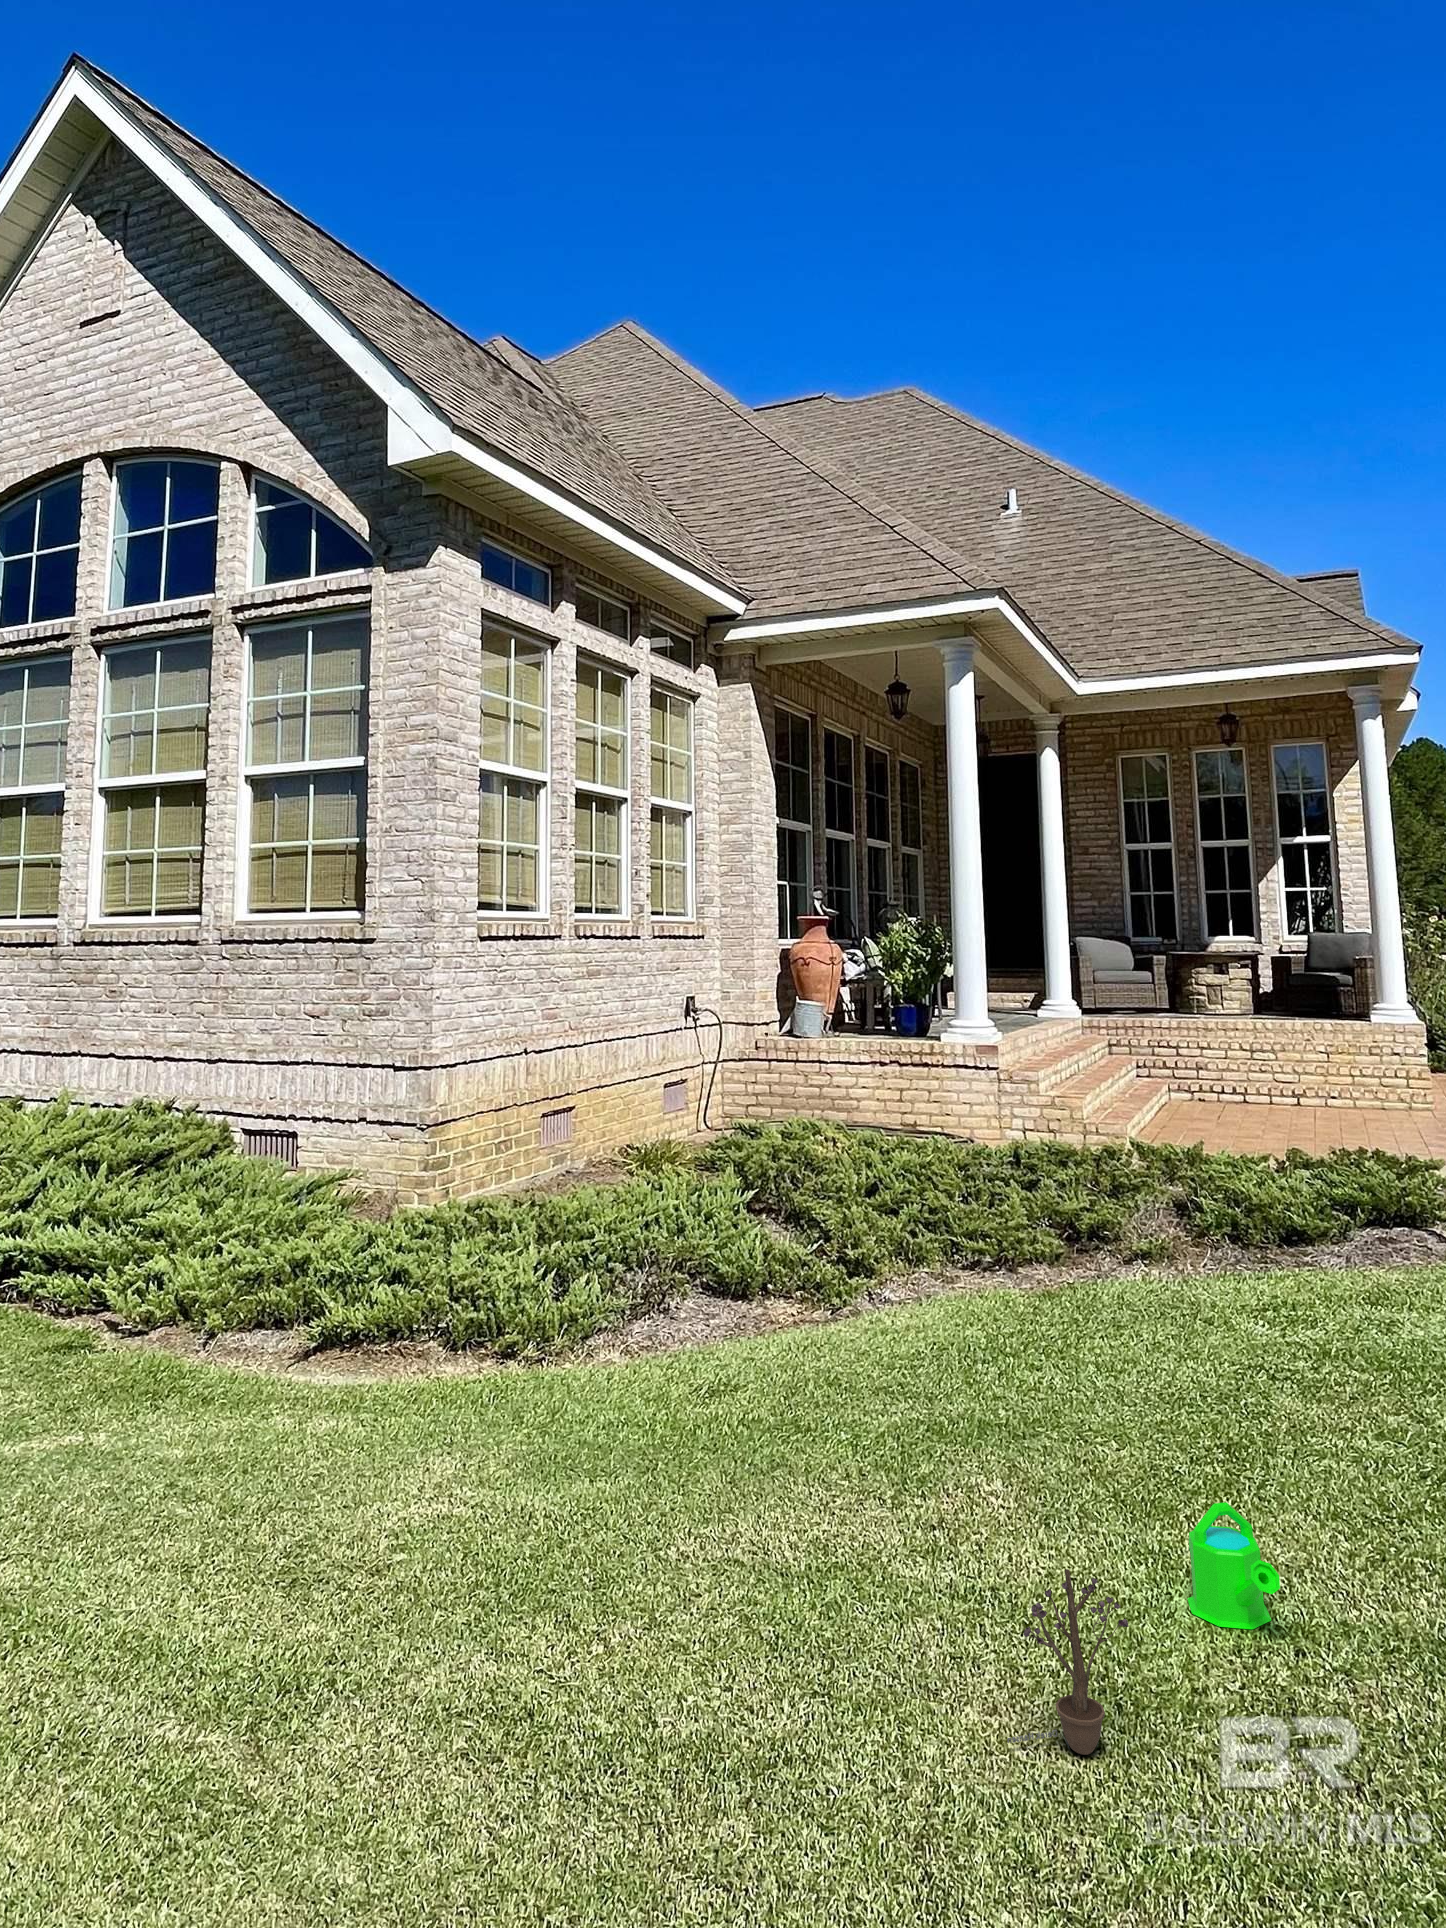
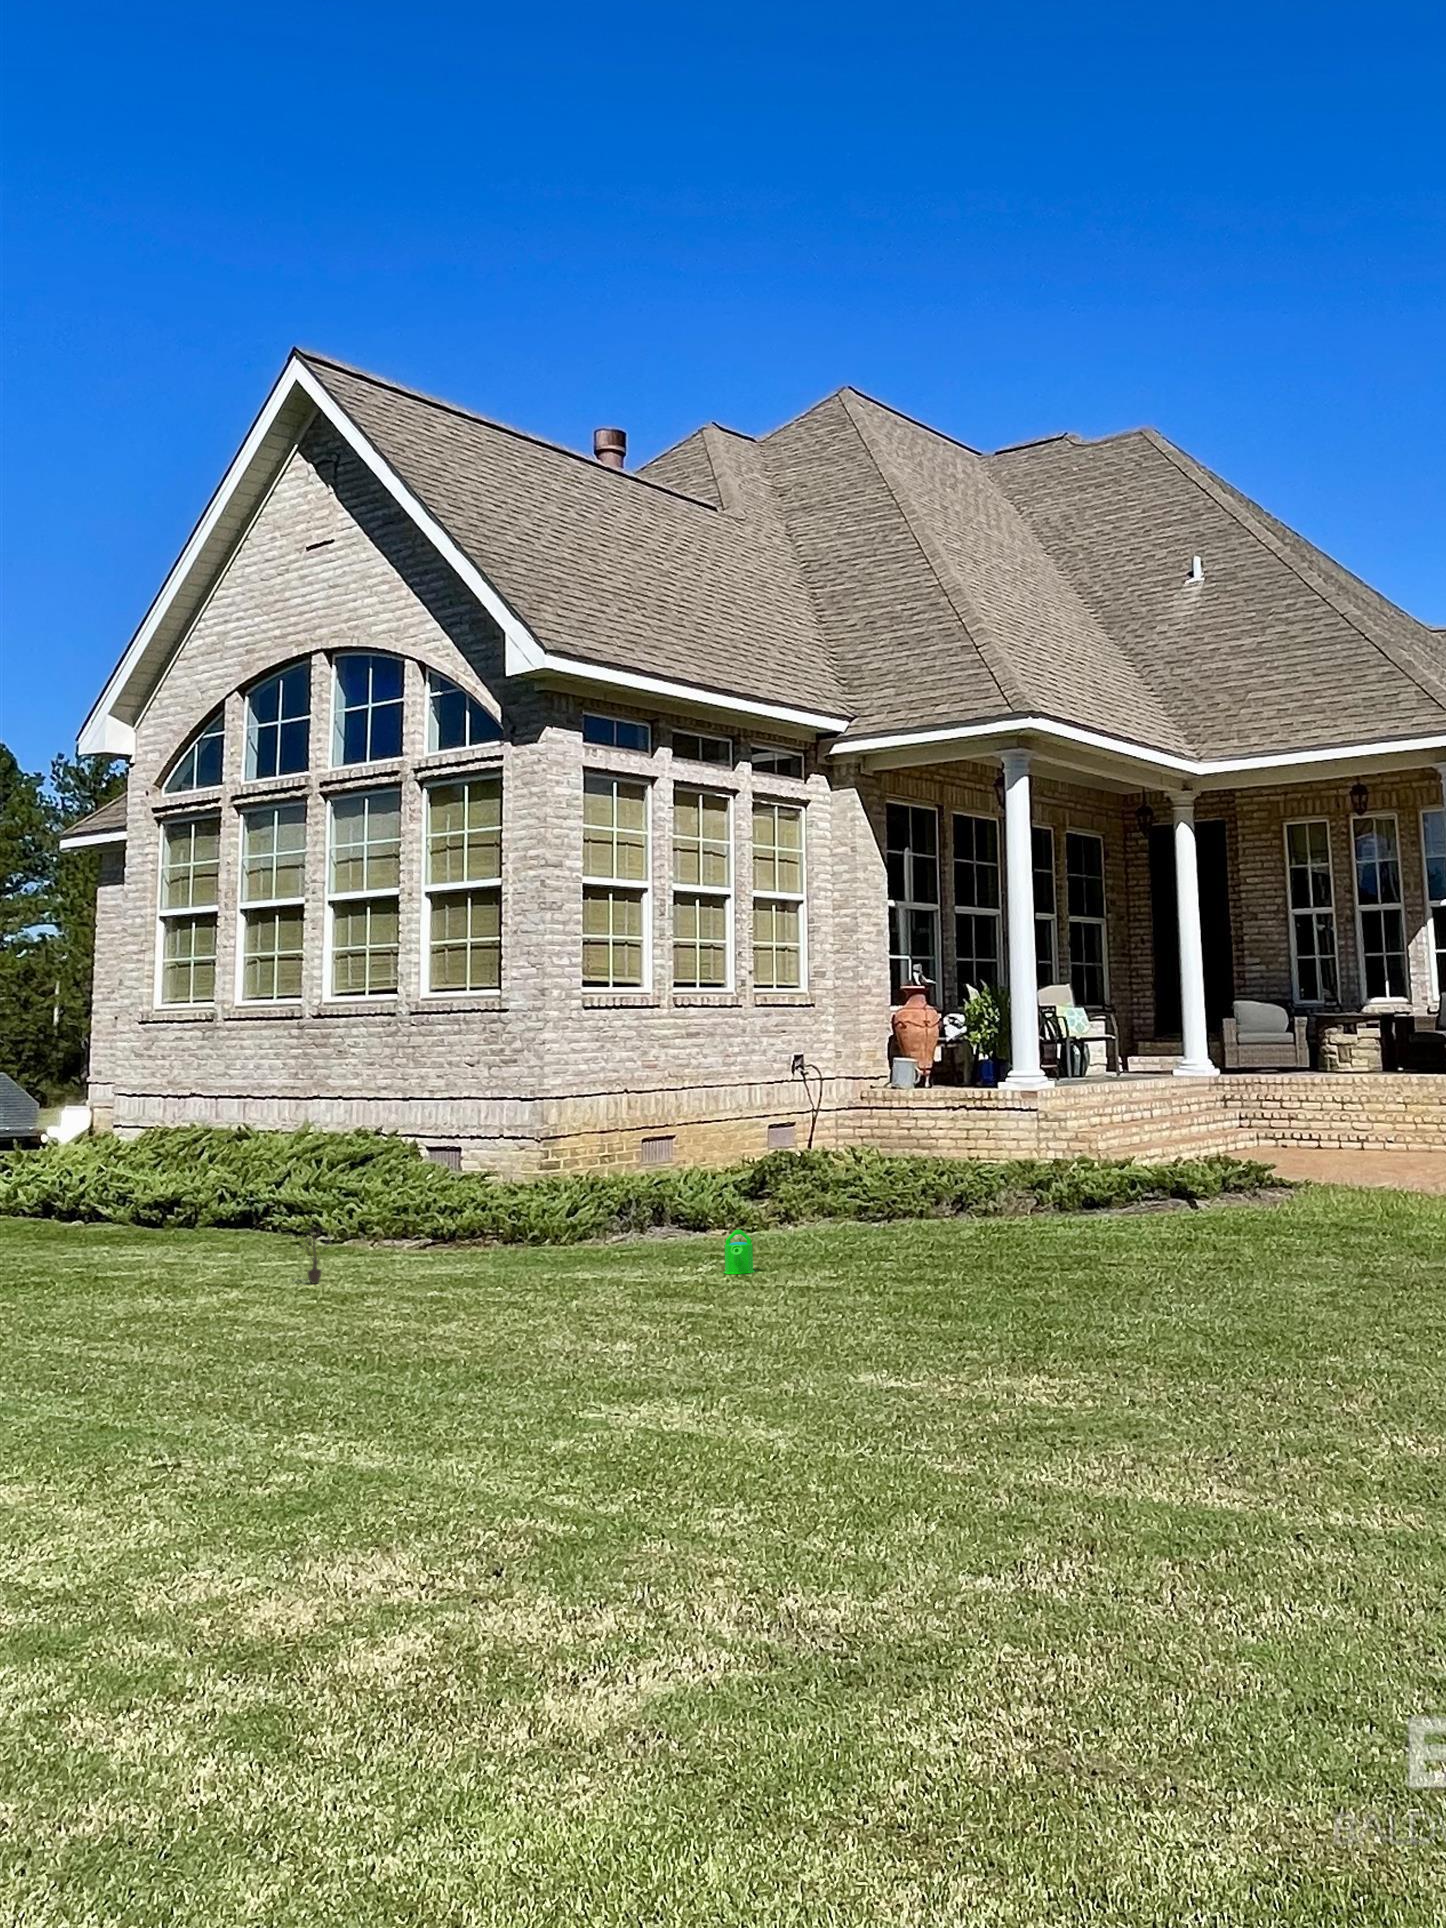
decorative plant: present [1007,1569,1129,1755] -> present [303,1229,330,1284]

